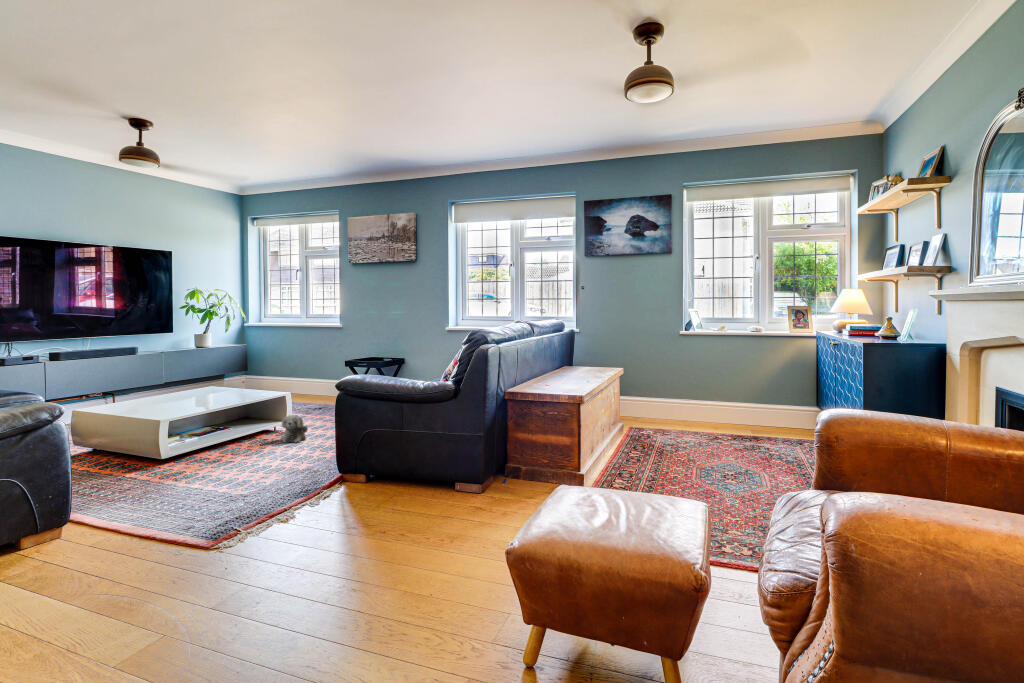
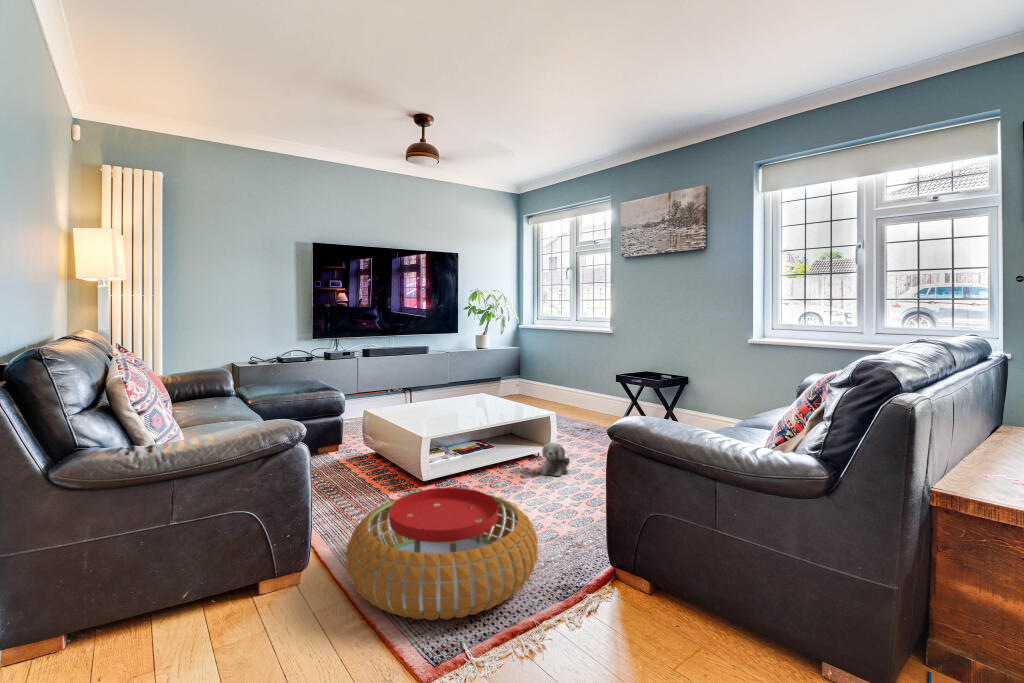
pouf: none [101,443,289,538] -> present [346,488,538,620]

